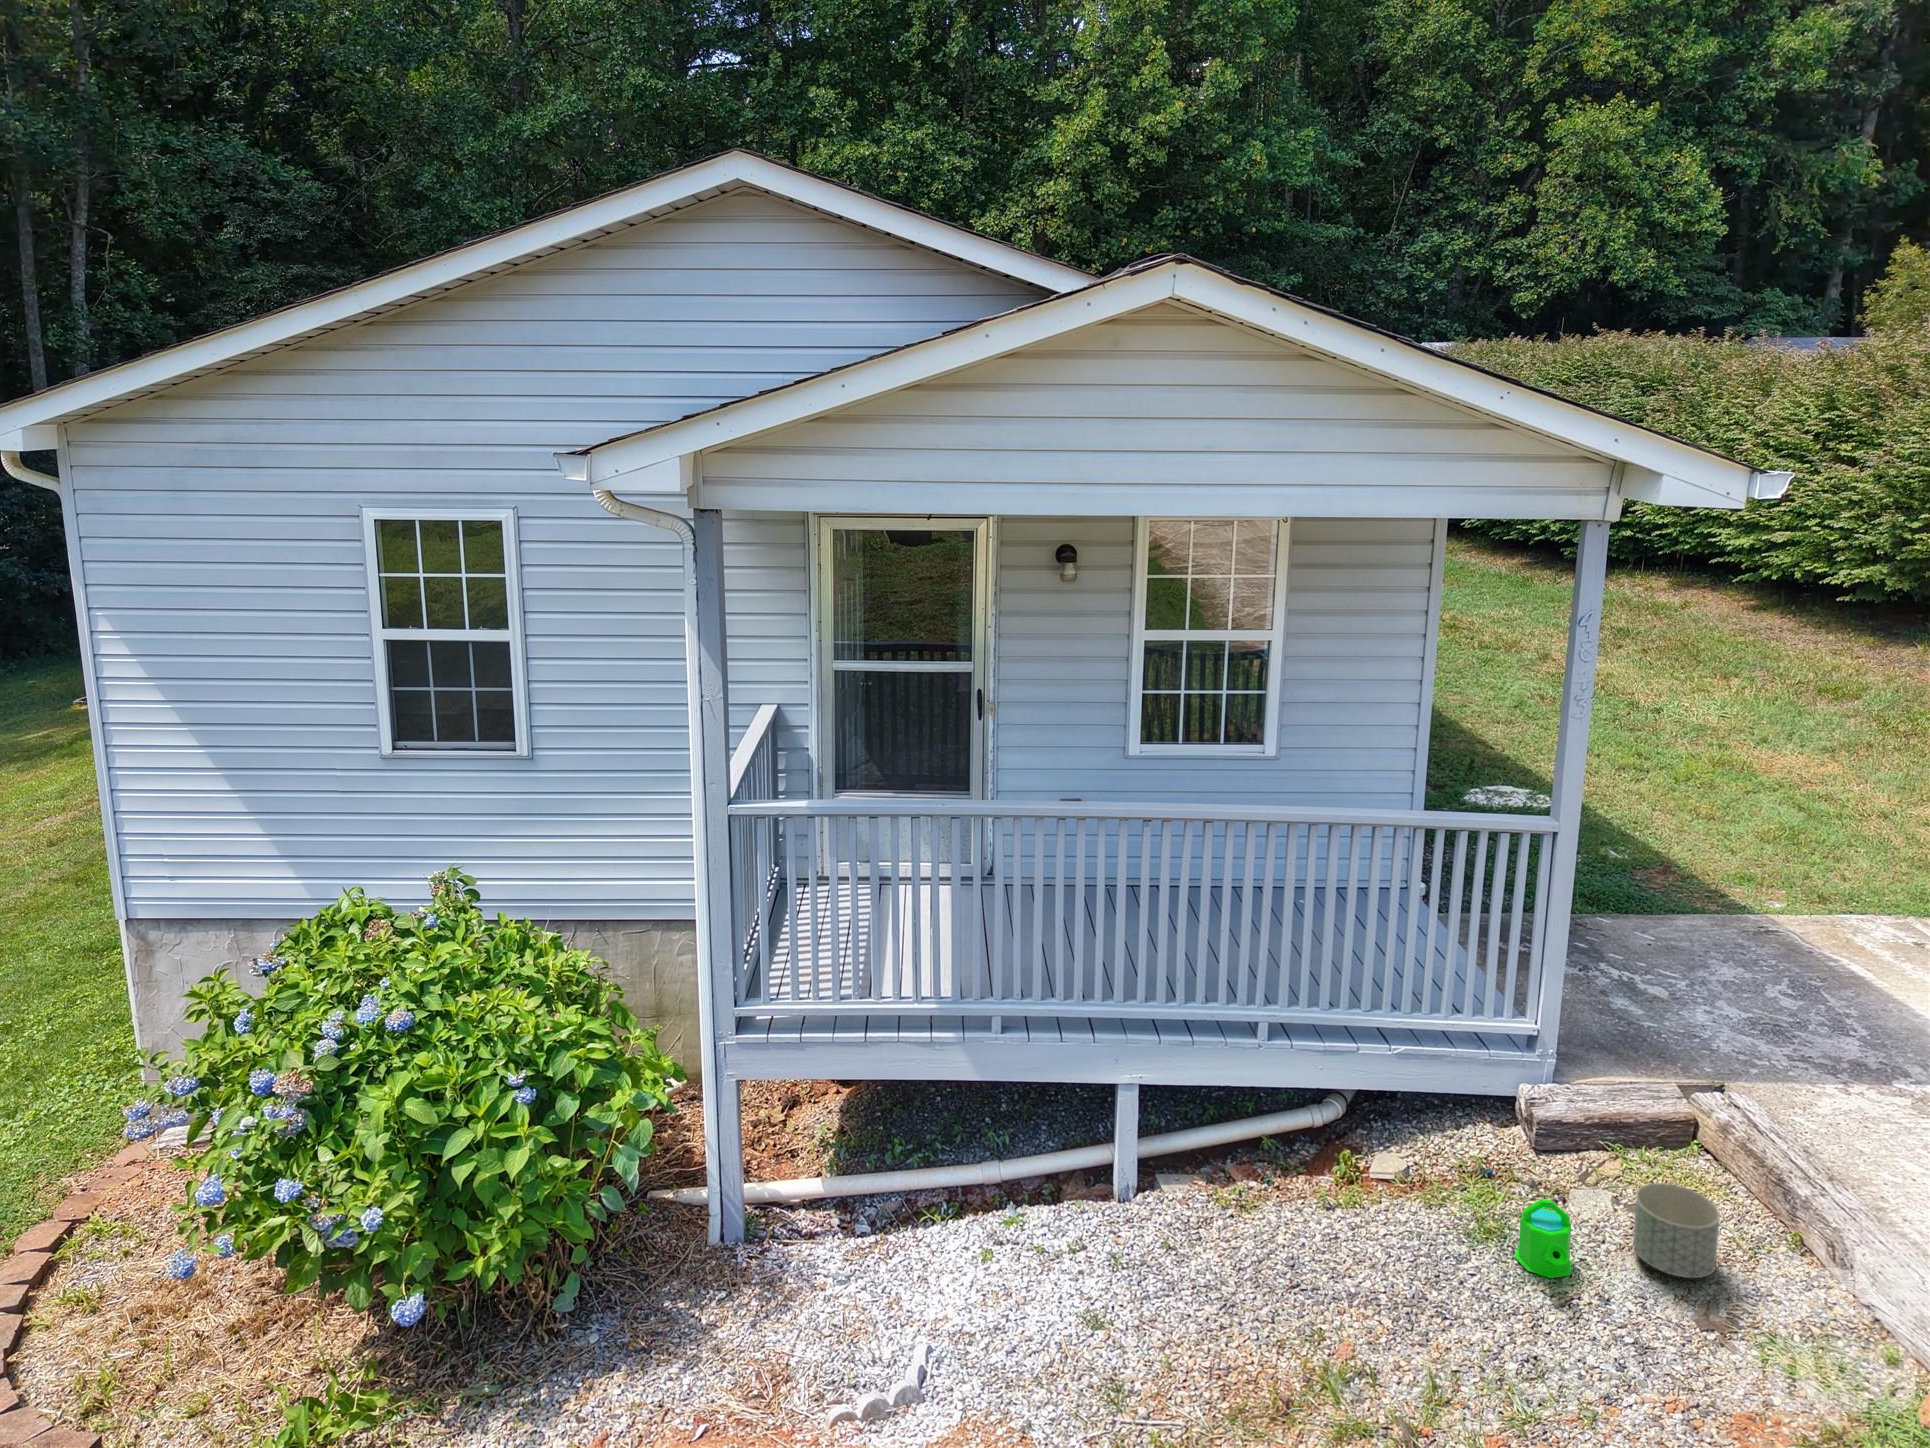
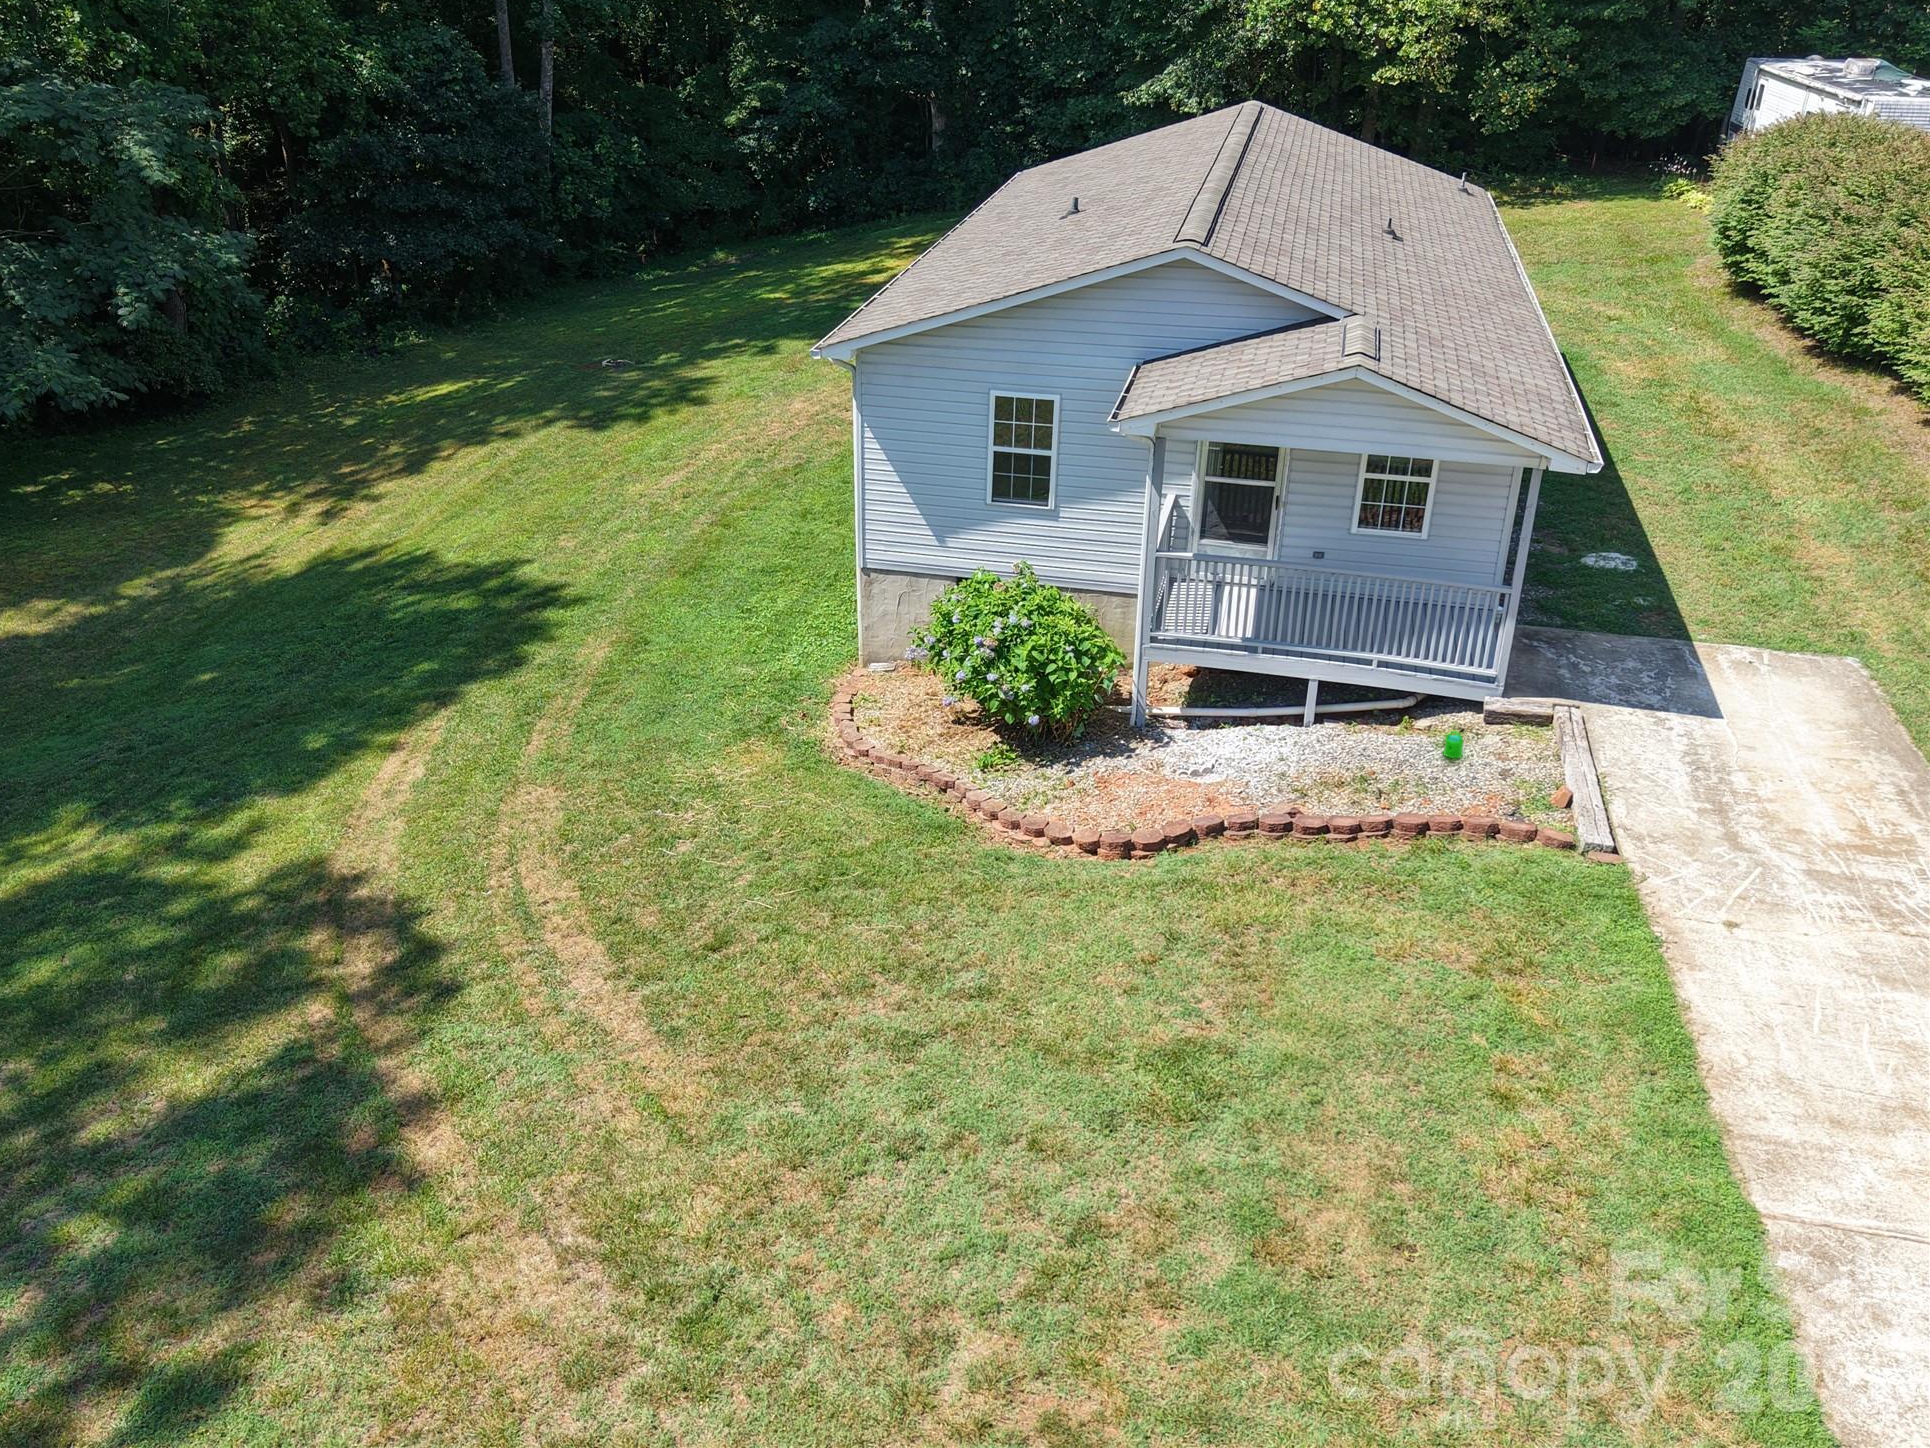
planter: present [1633,1183,1720,1278] -> none [1487,730,1518,762]

